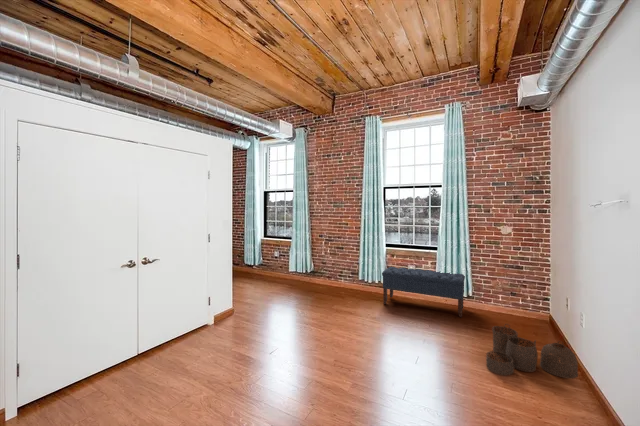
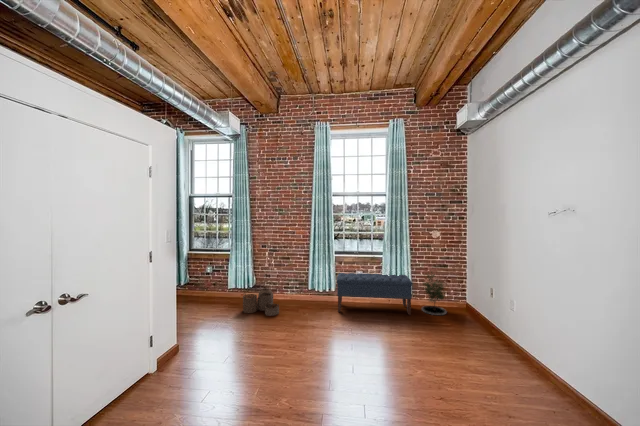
potted tree: none [479,270,513,323] -> present [422,272,446,315]
woven basket: present [486,324,578,378] -> present [243,288,279,316]

